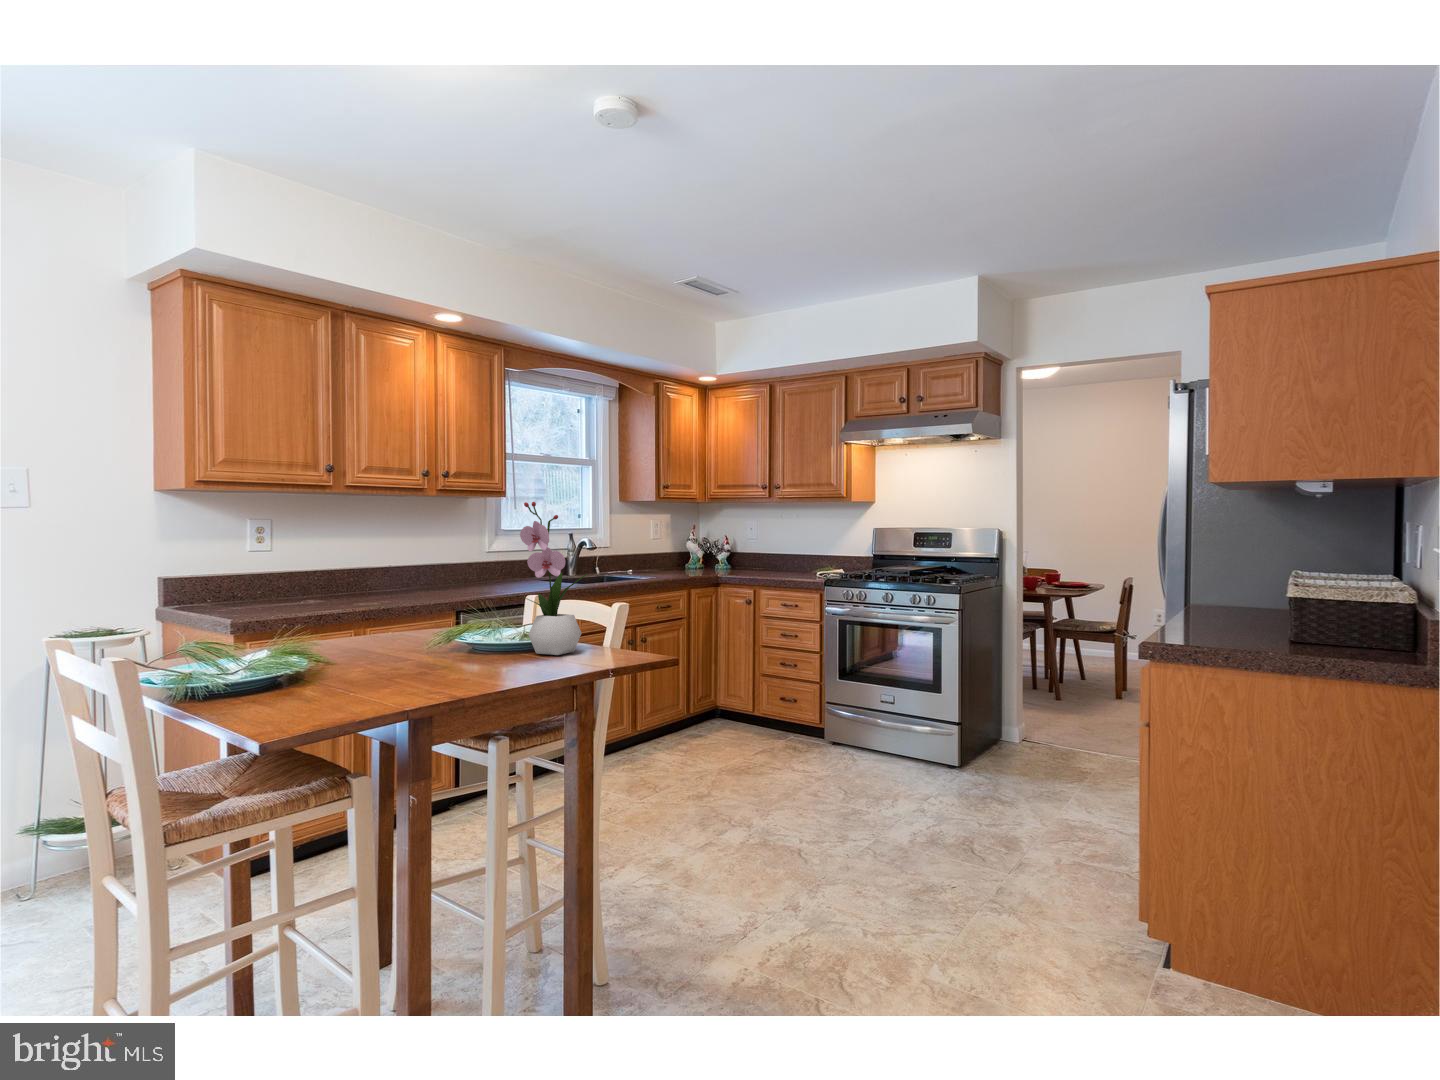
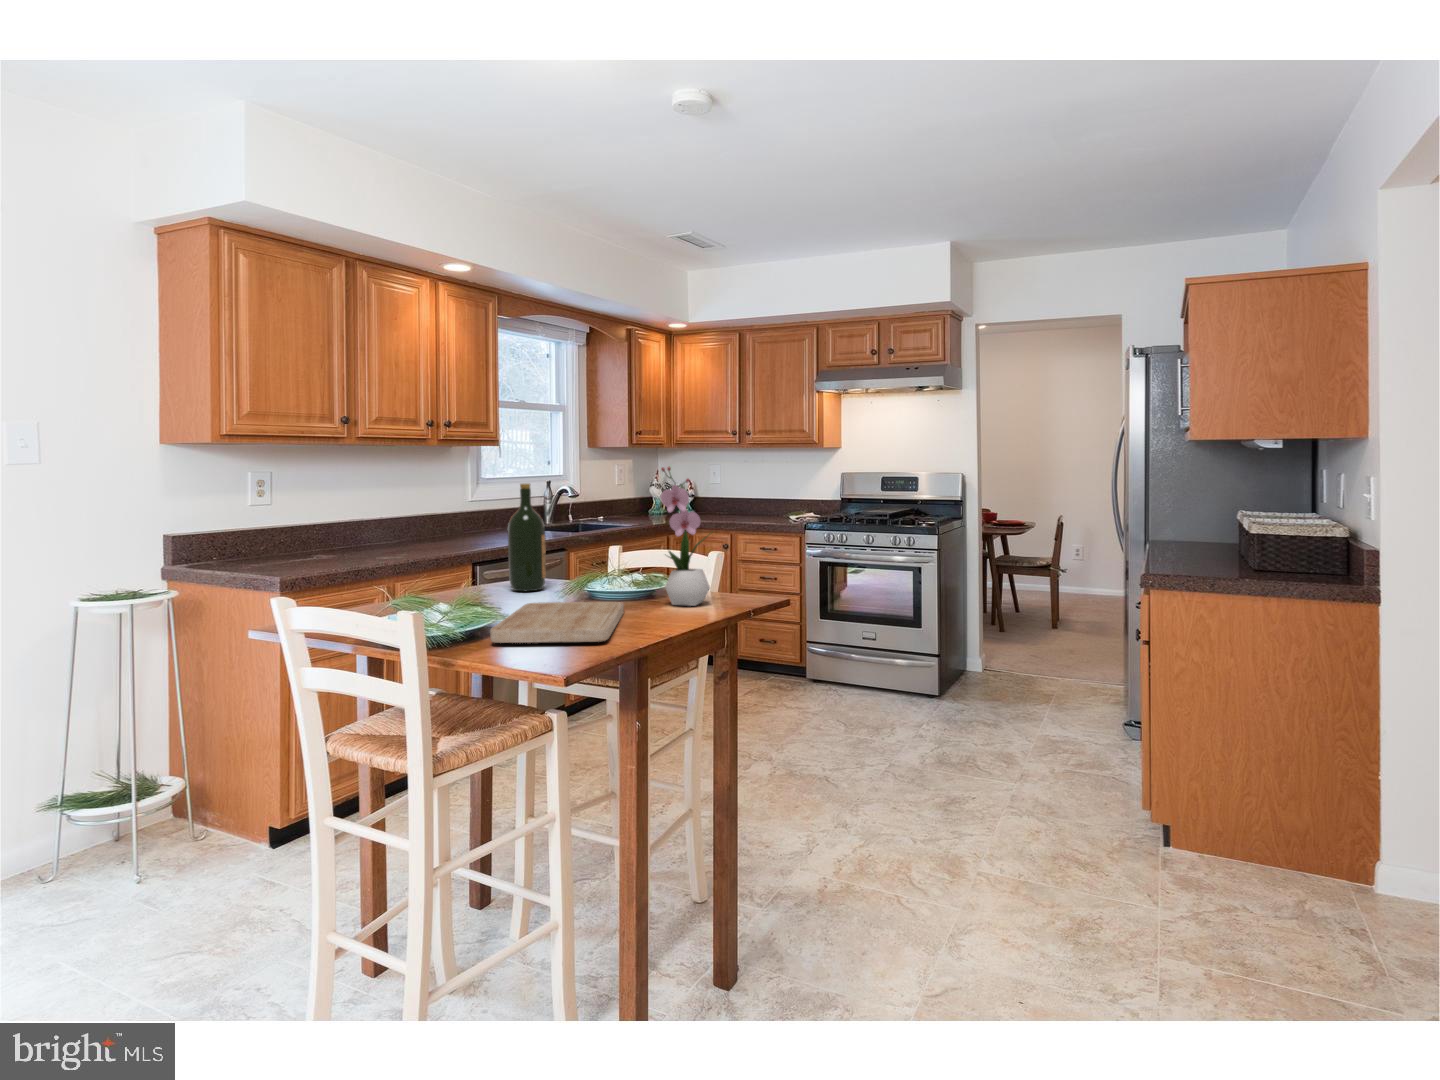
wine bottle: none [400,523,441,636] -> present [508,483,546,591]
cutting board: none [273,647,476,690] -> present [490,602,624,643]

